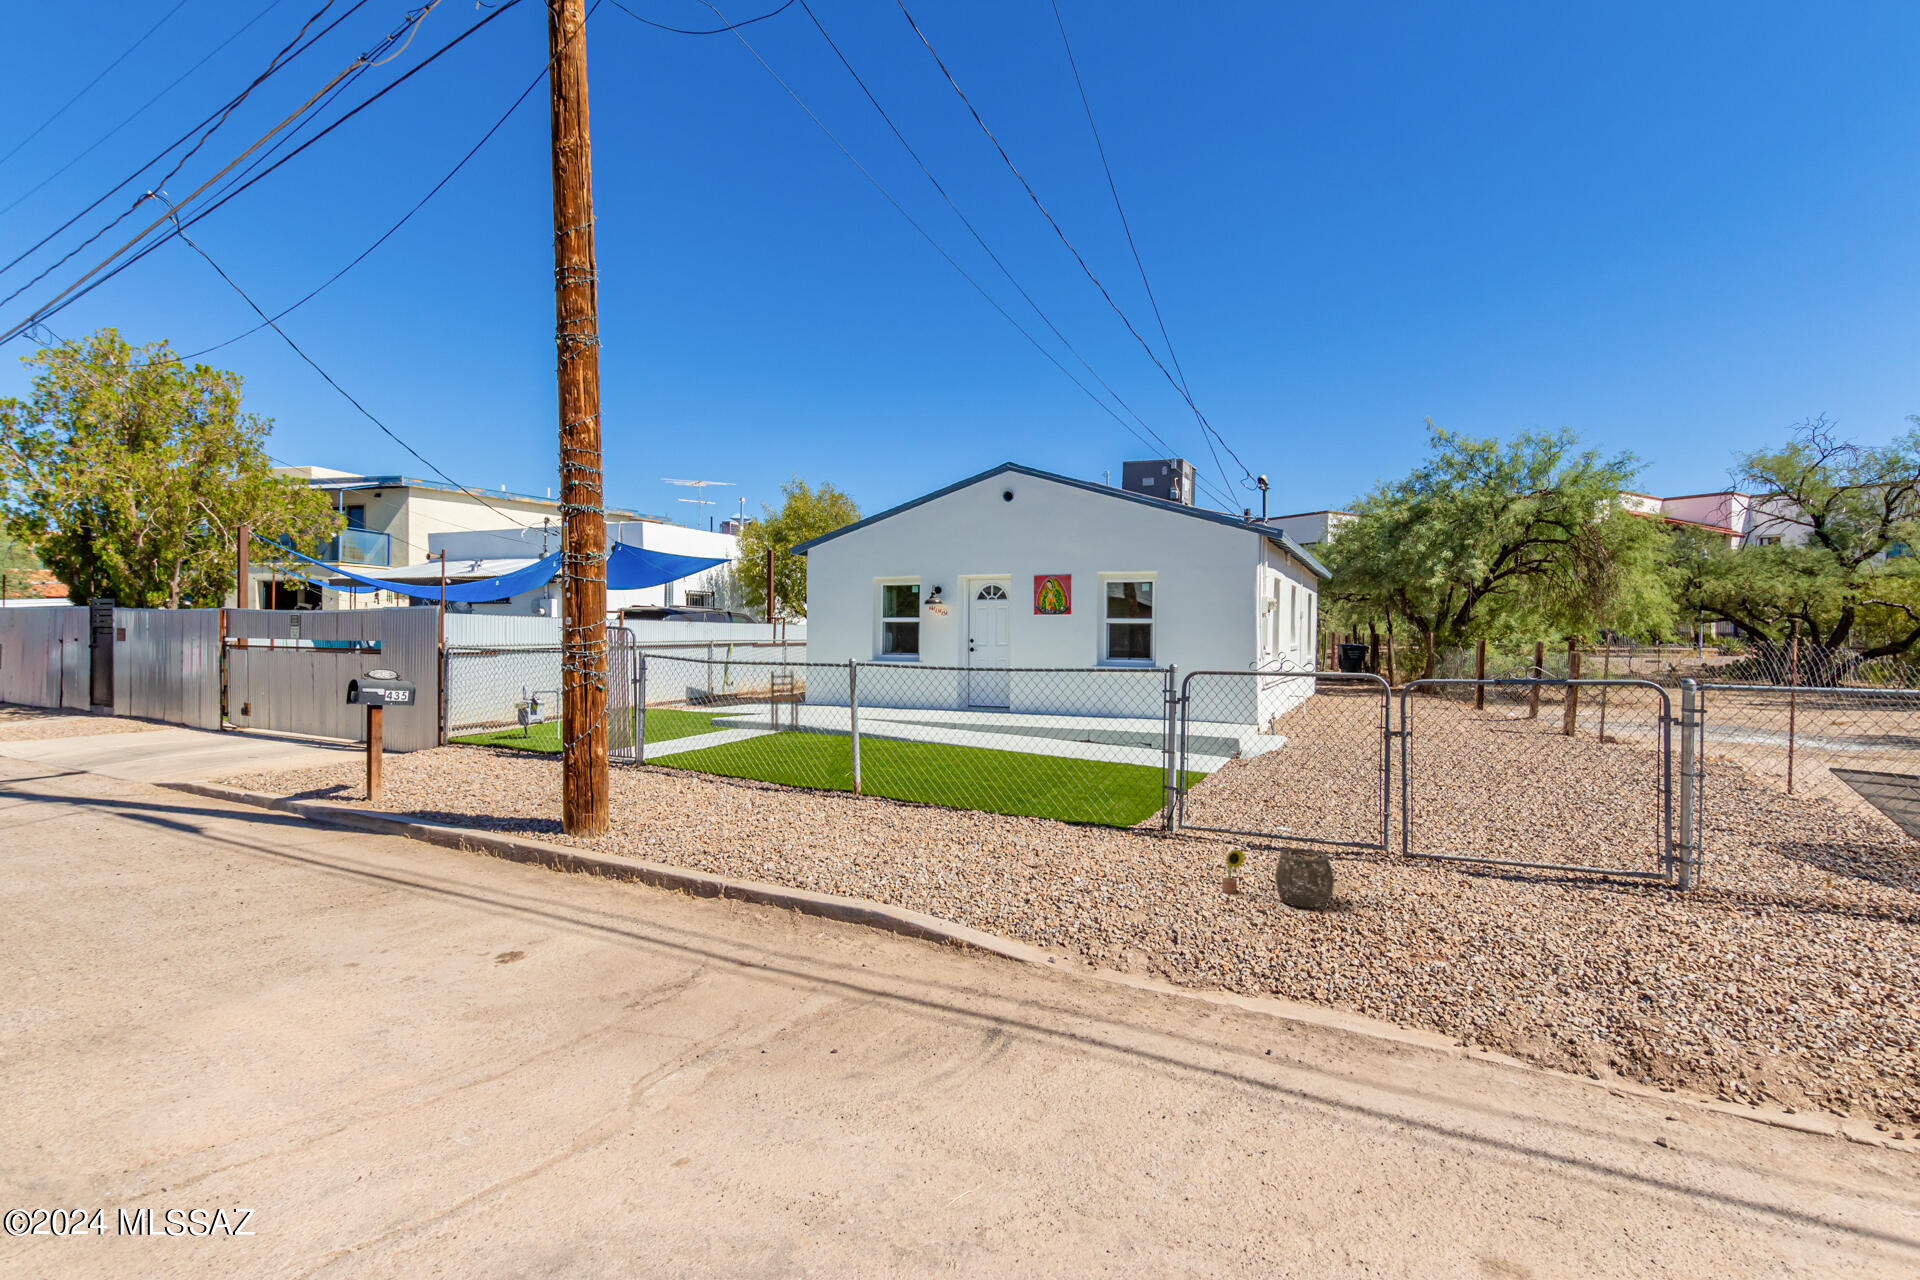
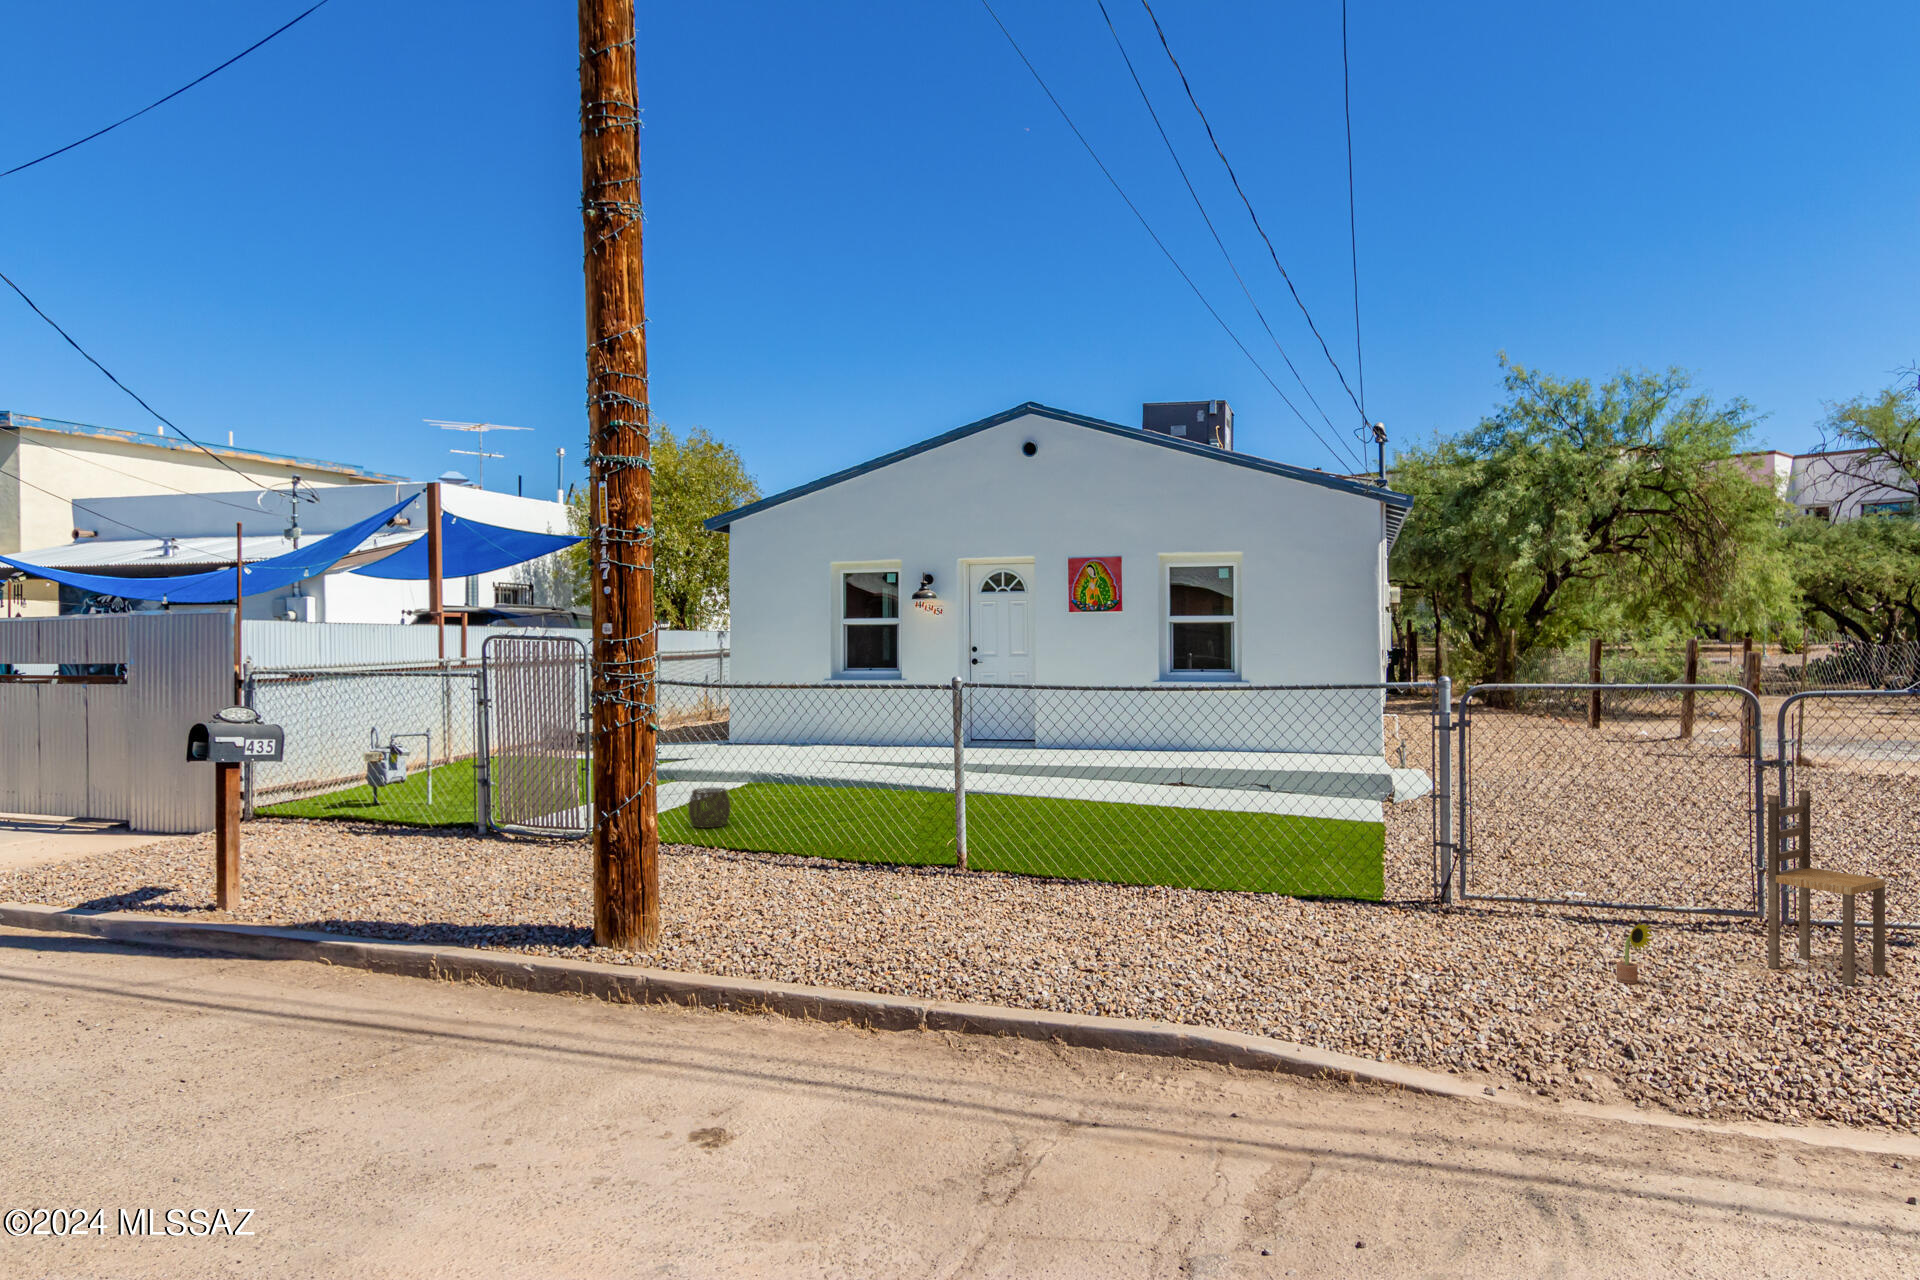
chair: present [771,671,798,730] -> present [1768,790,1885,985]
woven basket: present [1275,849,1334,908] -> present [688,788,730,828]

